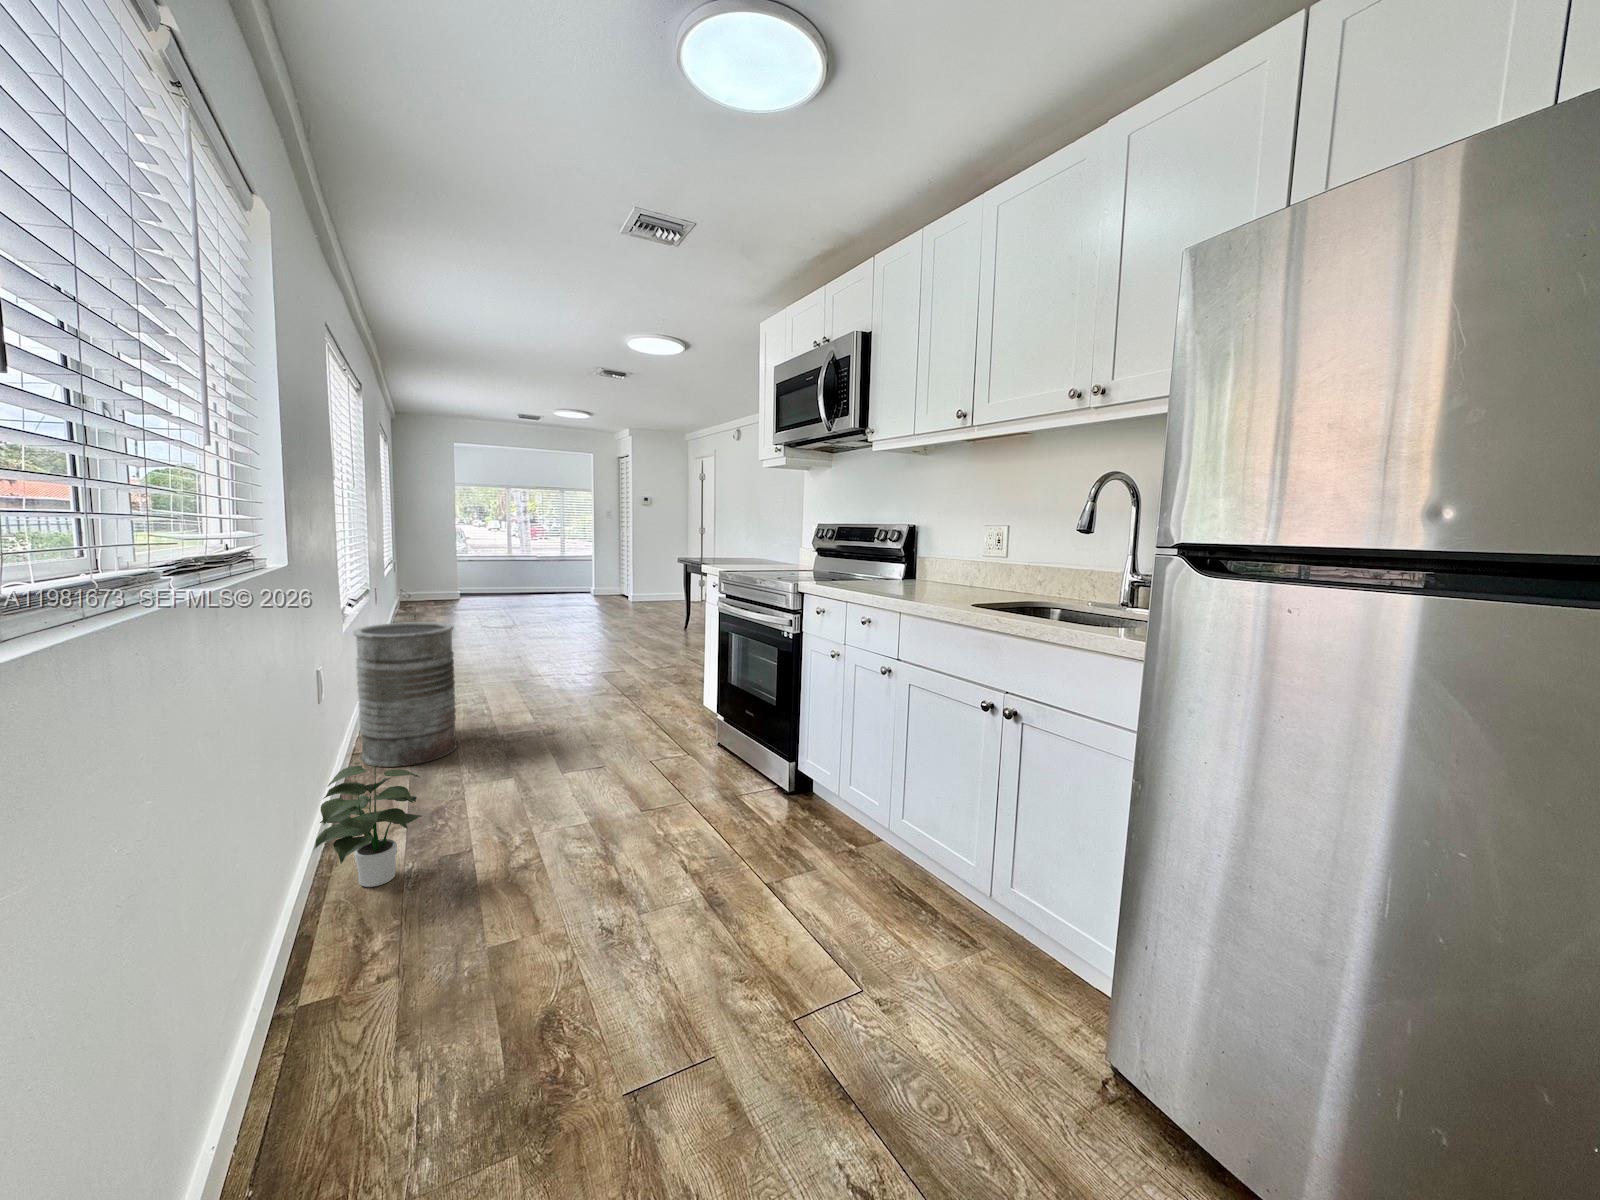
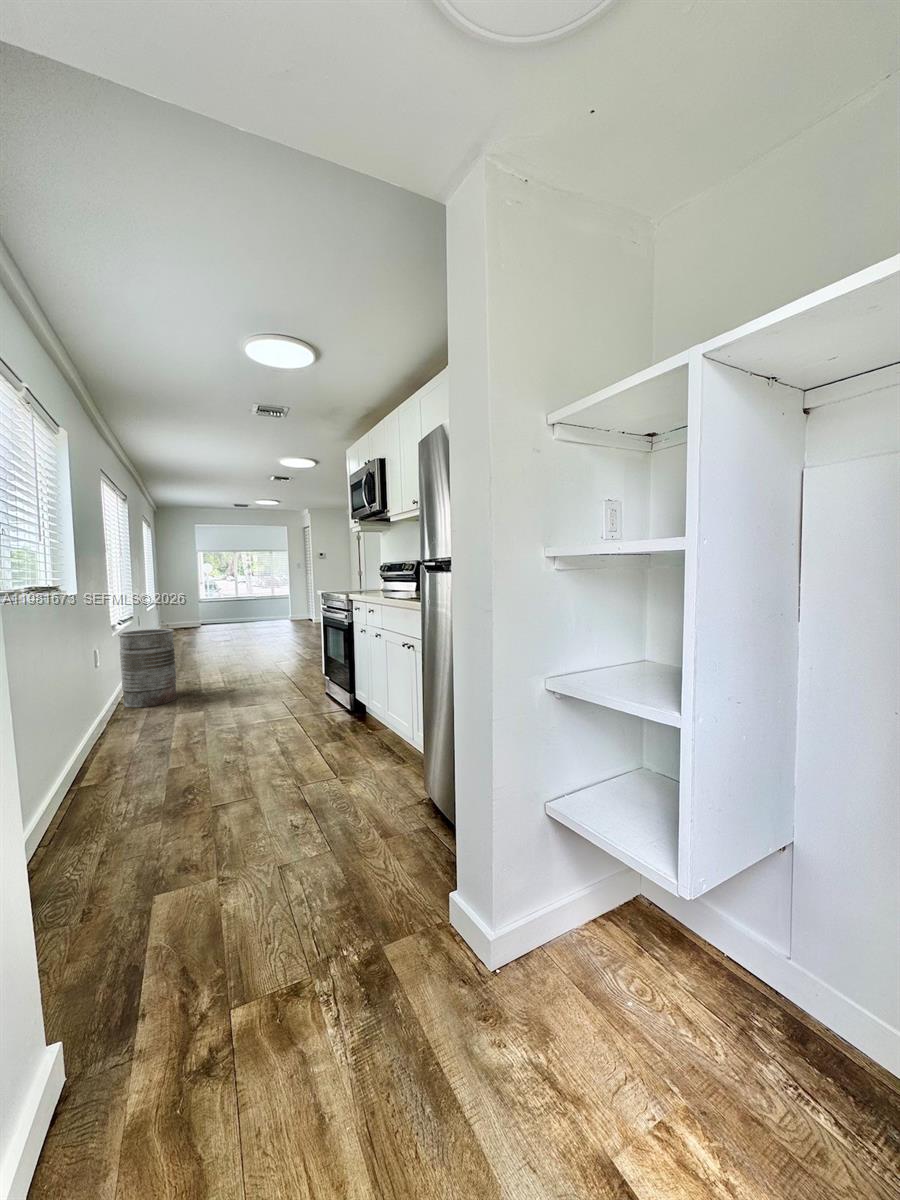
potted plant: present [314,764,422,887] -> none [89,691,146,752]

